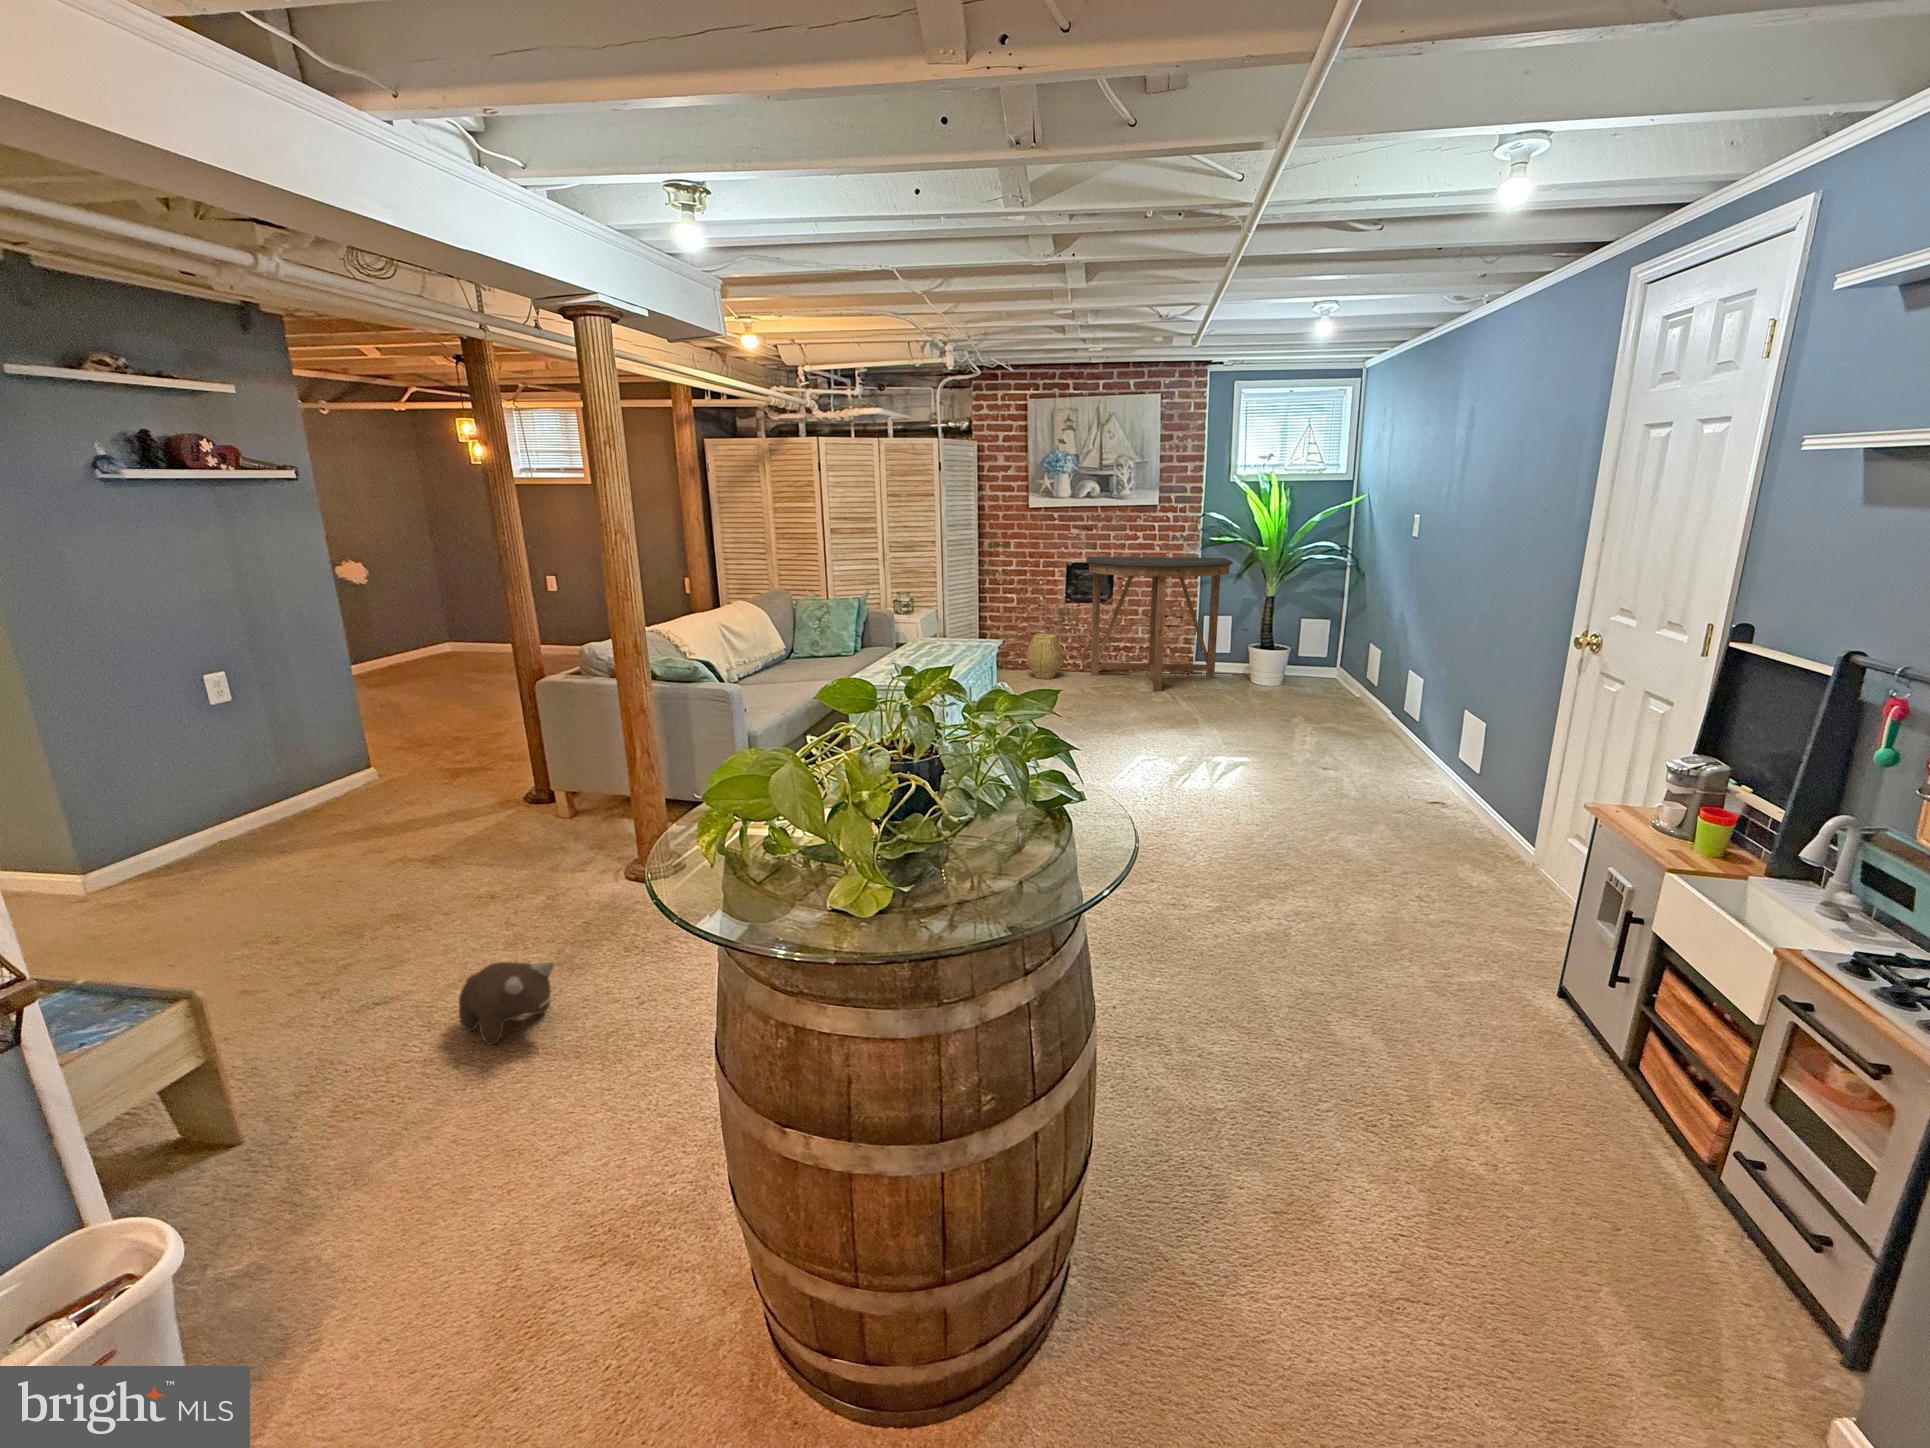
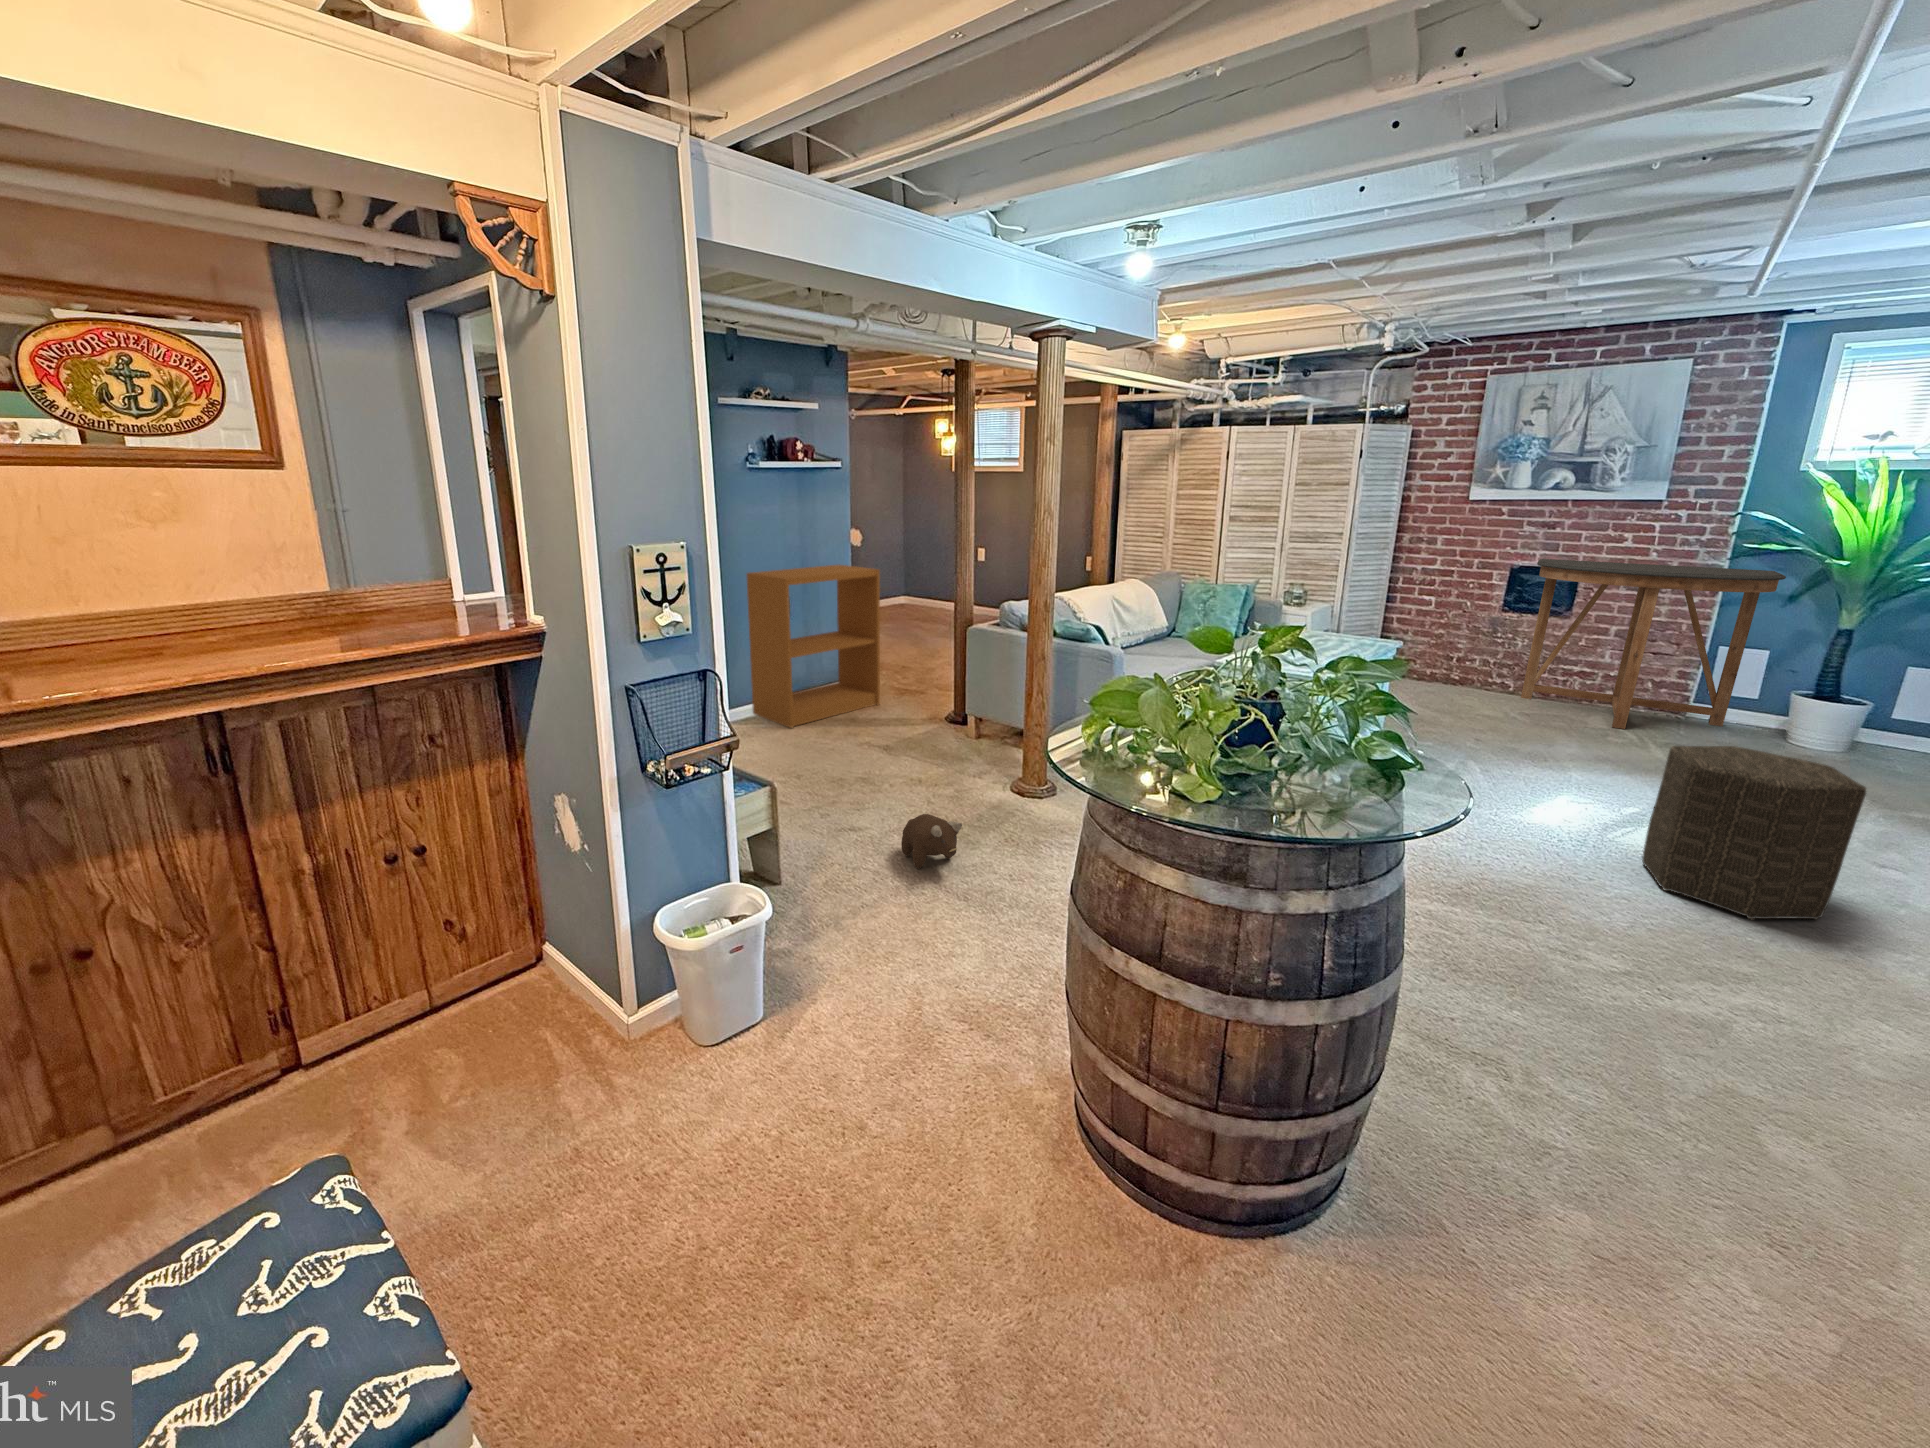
bookshelf: none [94,615,408,875] -> present [747,564,880,728]
woven basket: present [1027,634,1062,679] -> none [1434,642,1484,694]
ottoman: none [1199,699,1314,833] -> present [1642,746,1866,920]

